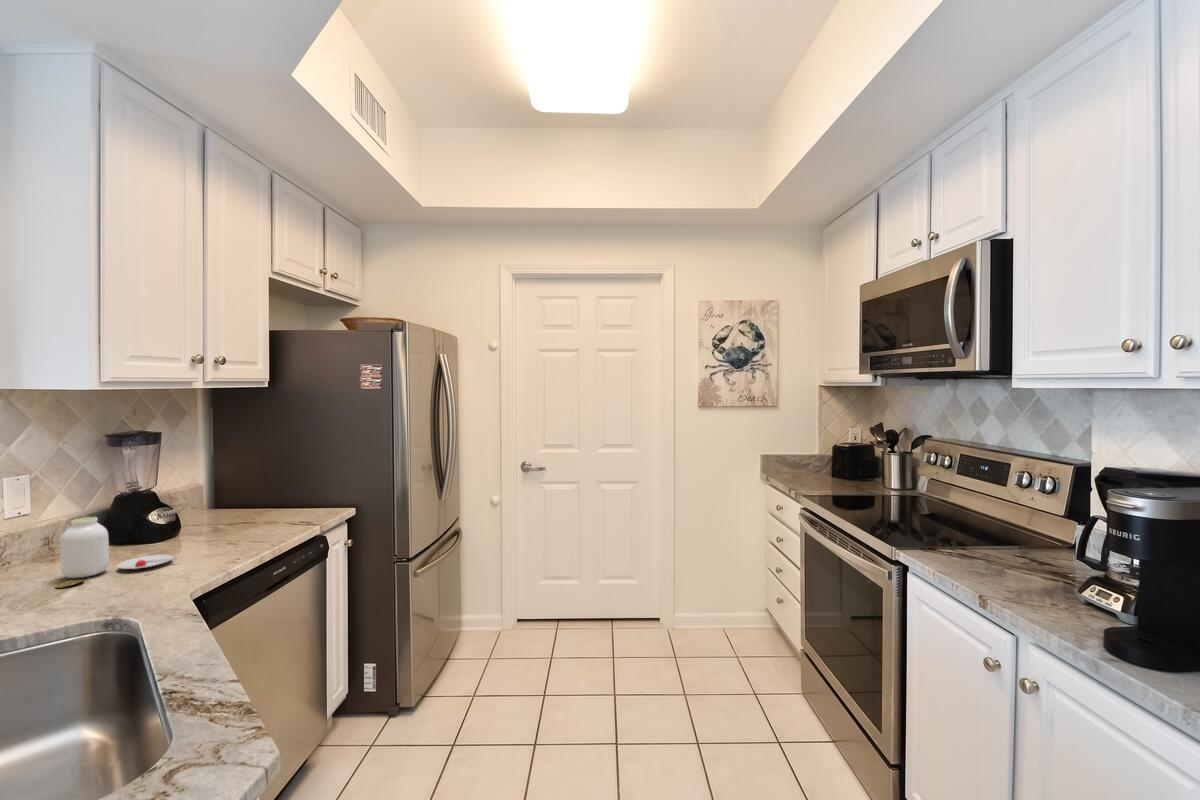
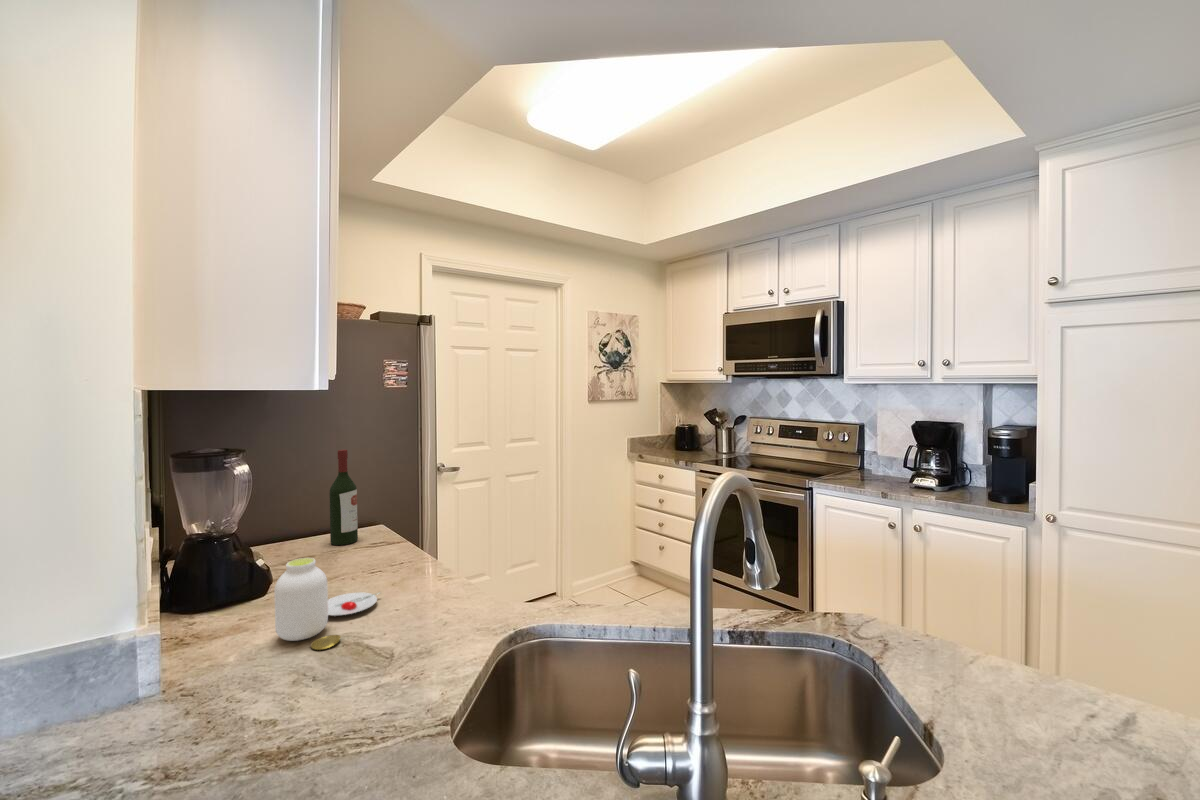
wine bottle: none [281,441,305,520] -> present [330,450,358,545]

